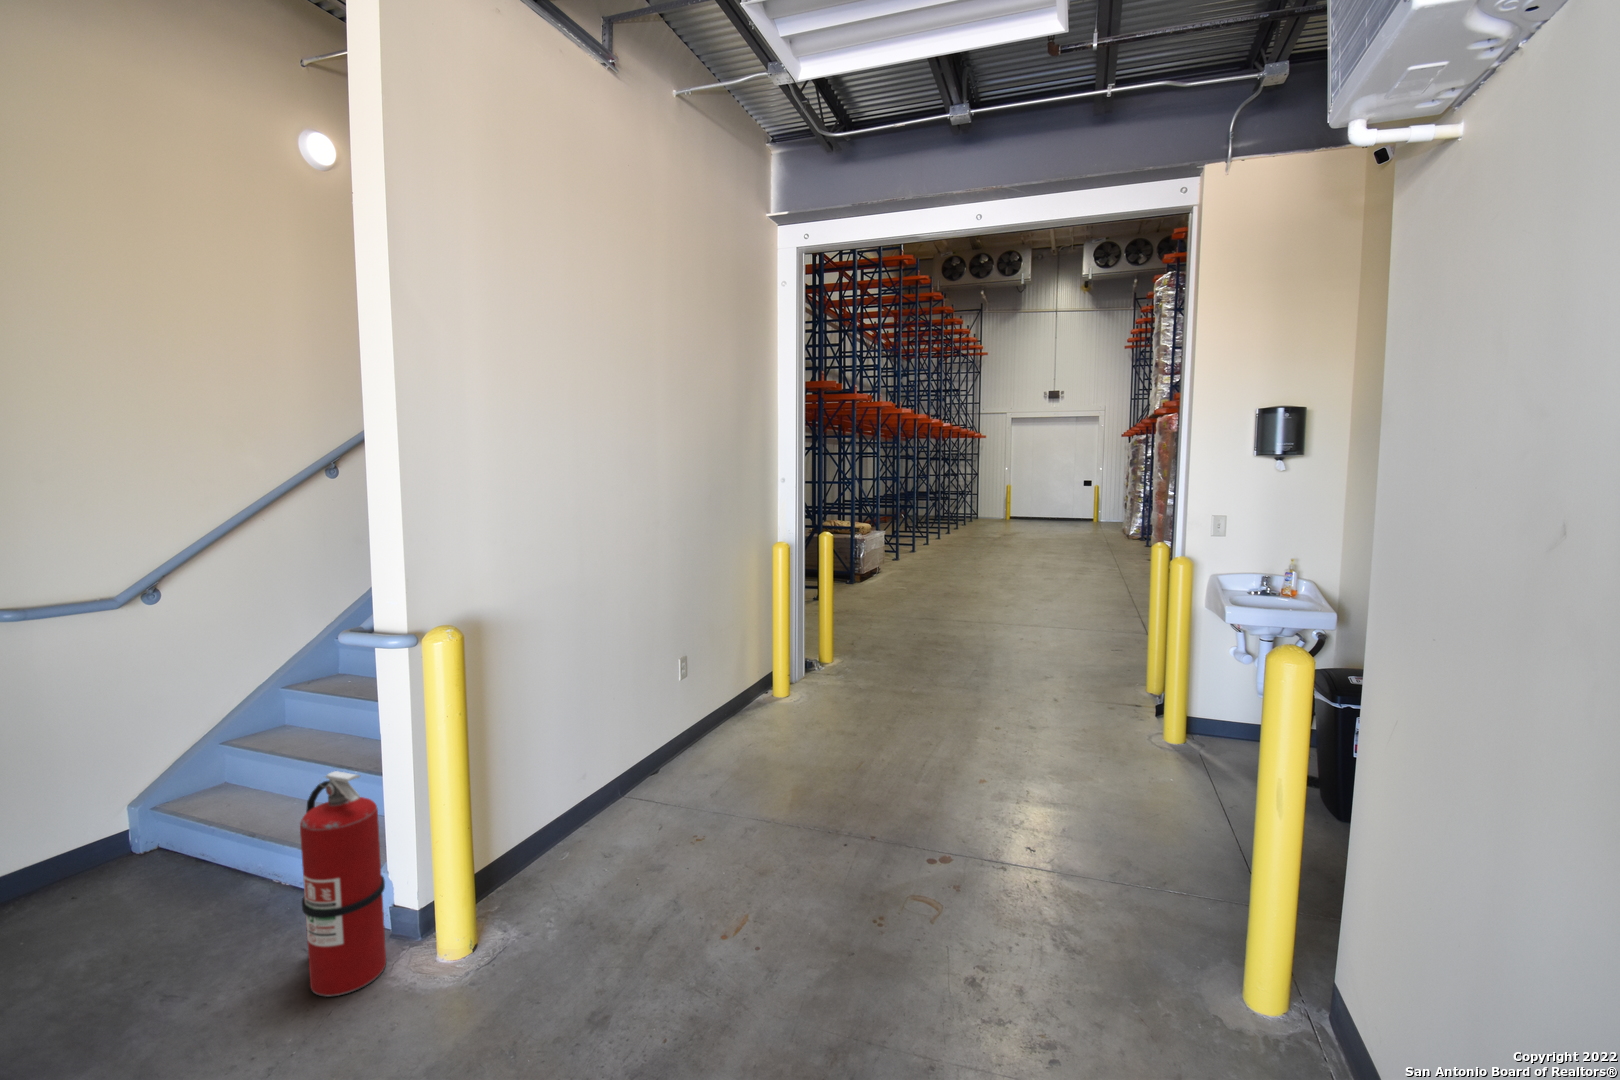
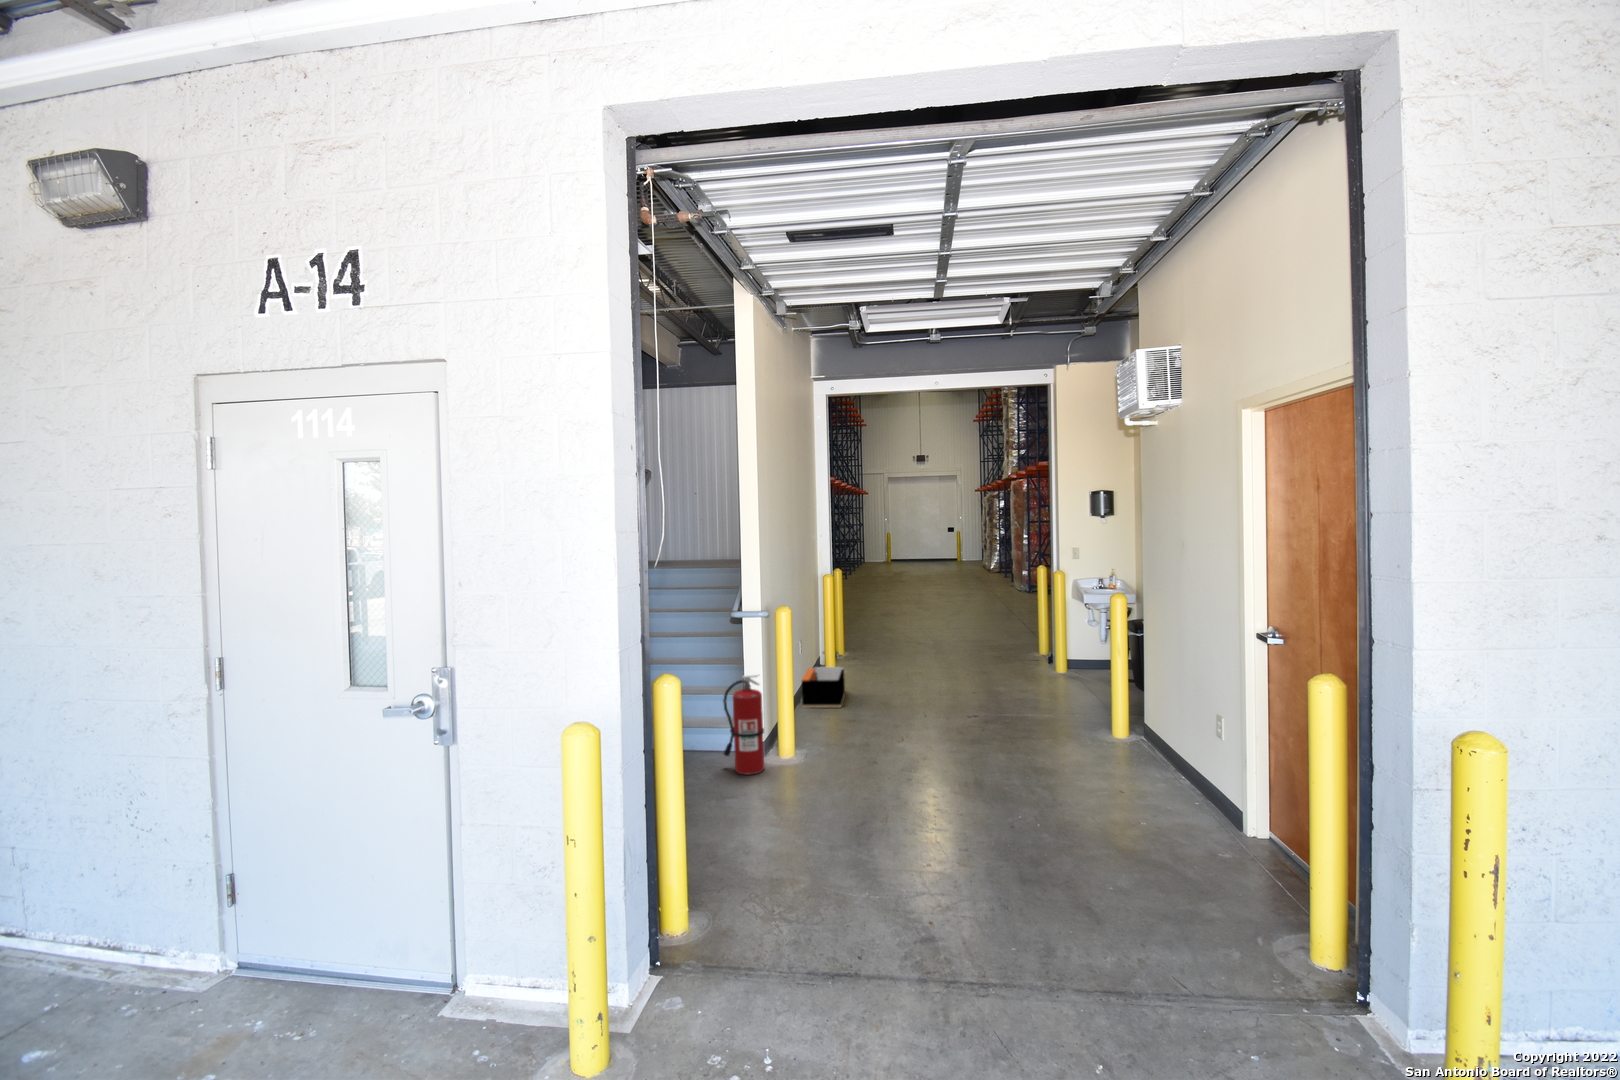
storage bin: none [660,696,762,784] -> present [802,667,845,708]

